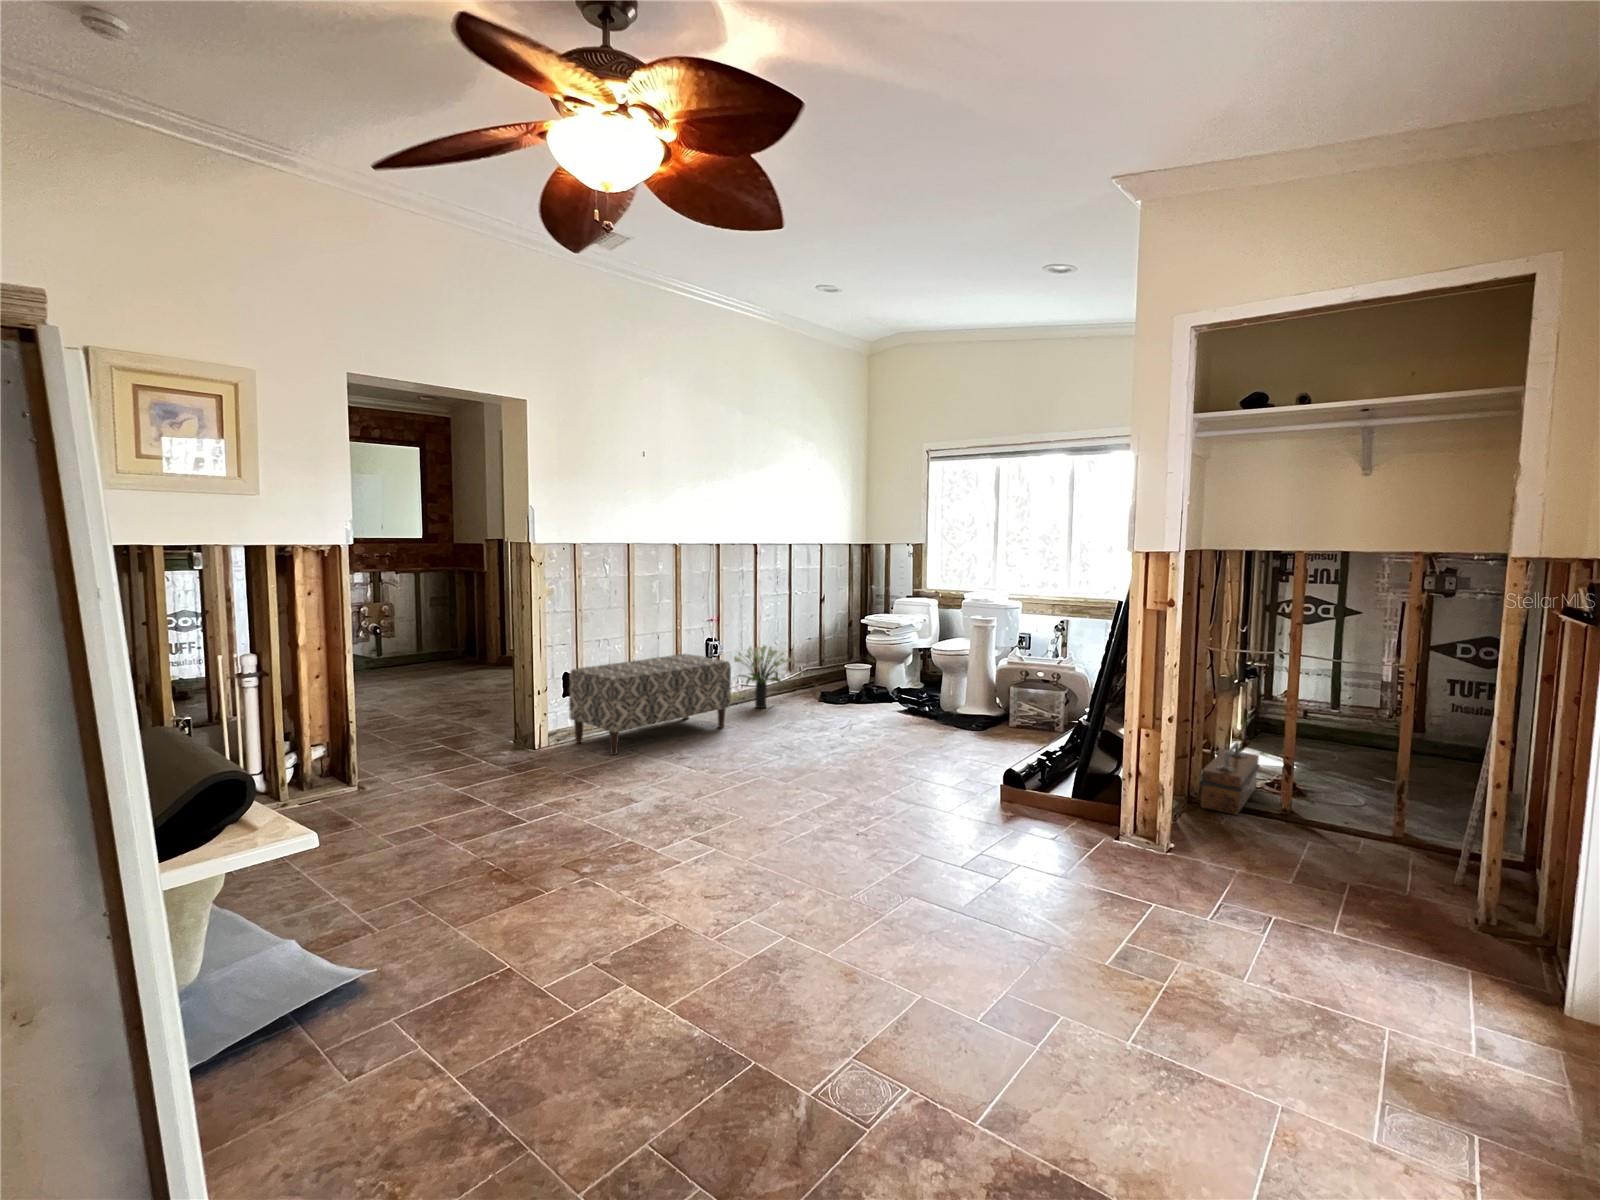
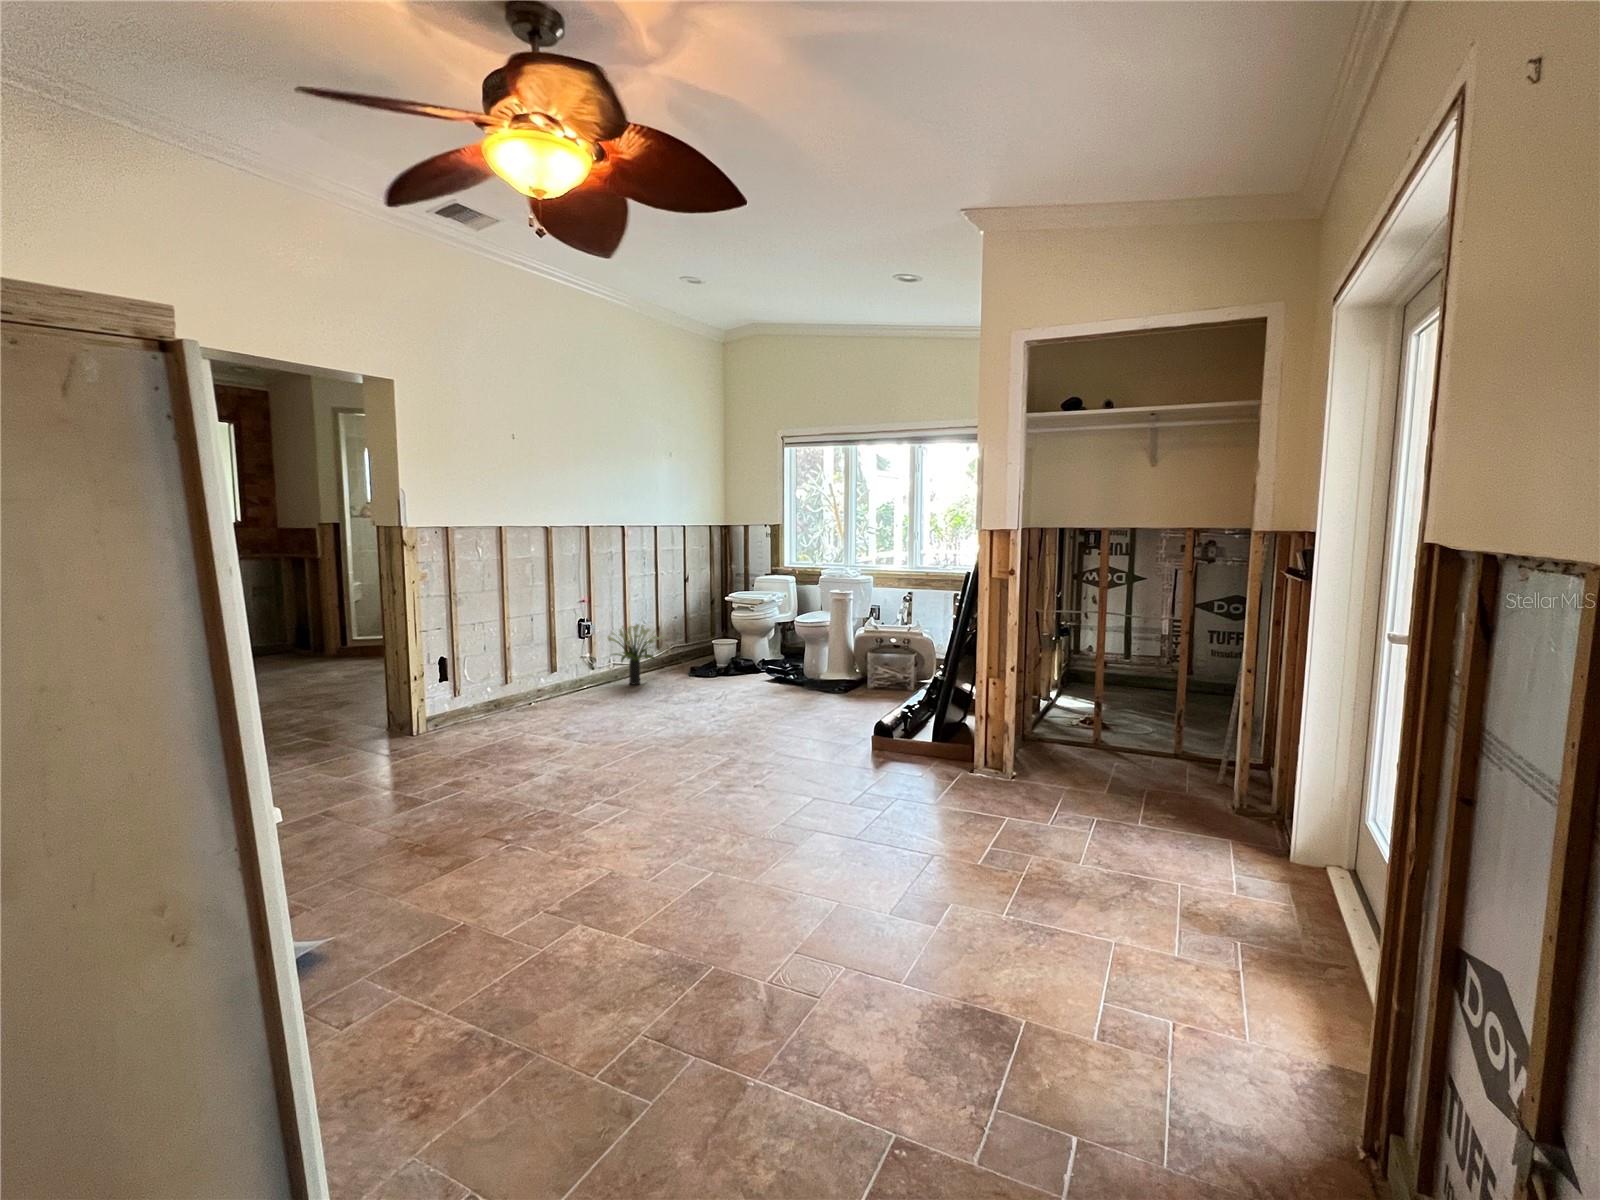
bench: present [569,654,731,755] -> none [448,635,610,735]
toolbox: present [1199,743,1260,815] -> none [1031,688,1075,747]

